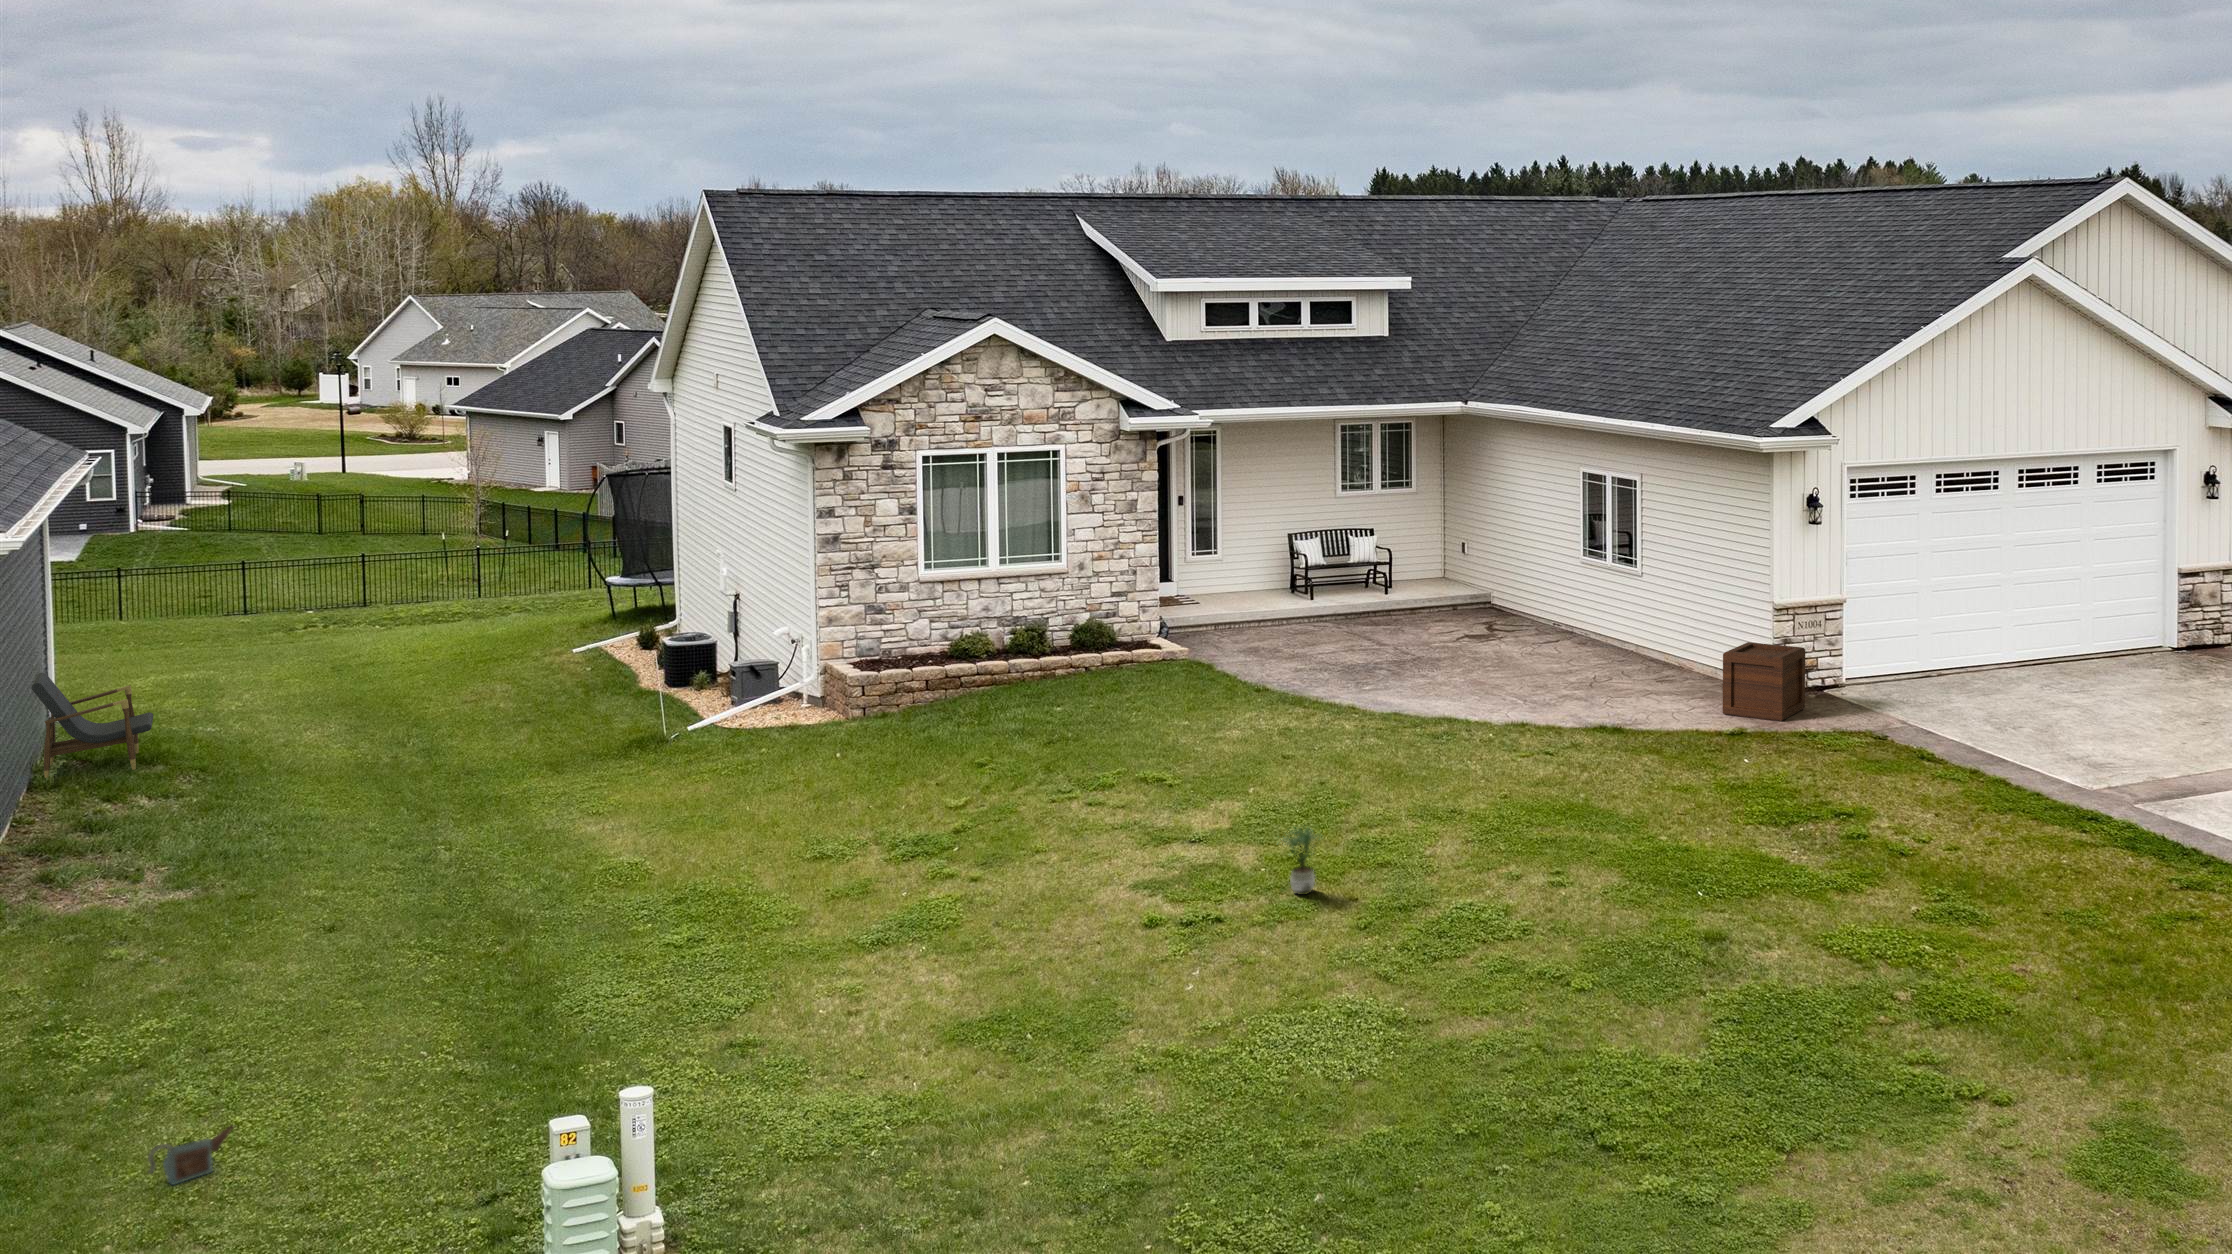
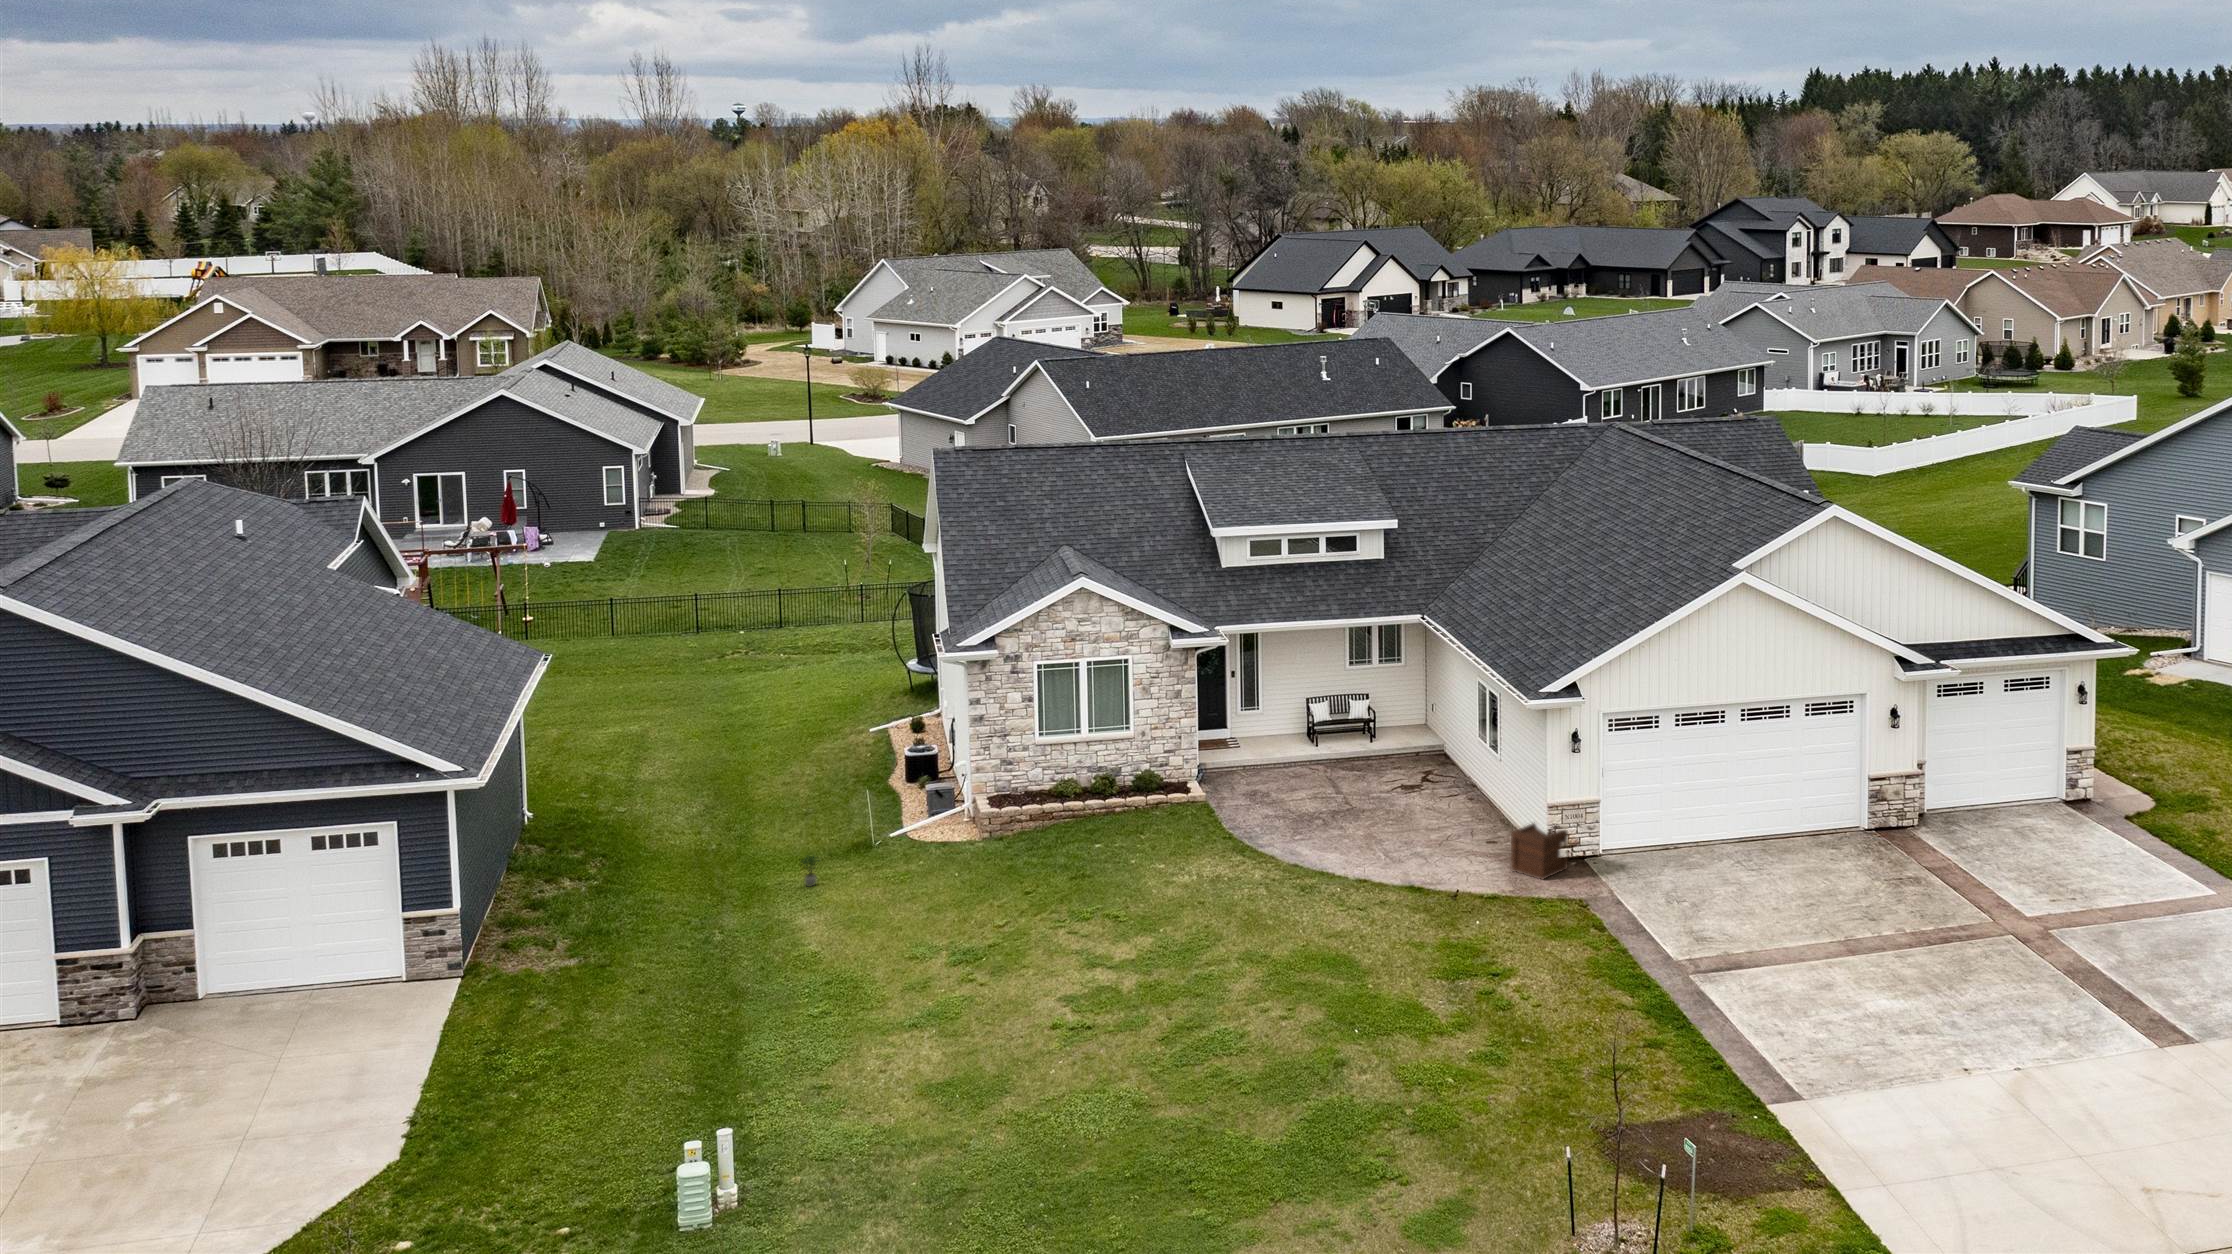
lounge chair: present [31,673,153,778] -> none [536,792,599,854]
potted plant: present [1282,826,1322,895] -> present [800,855,819,887]
watering can: present [148,1126,234,1185] -> none [569,1106,606,1133]

